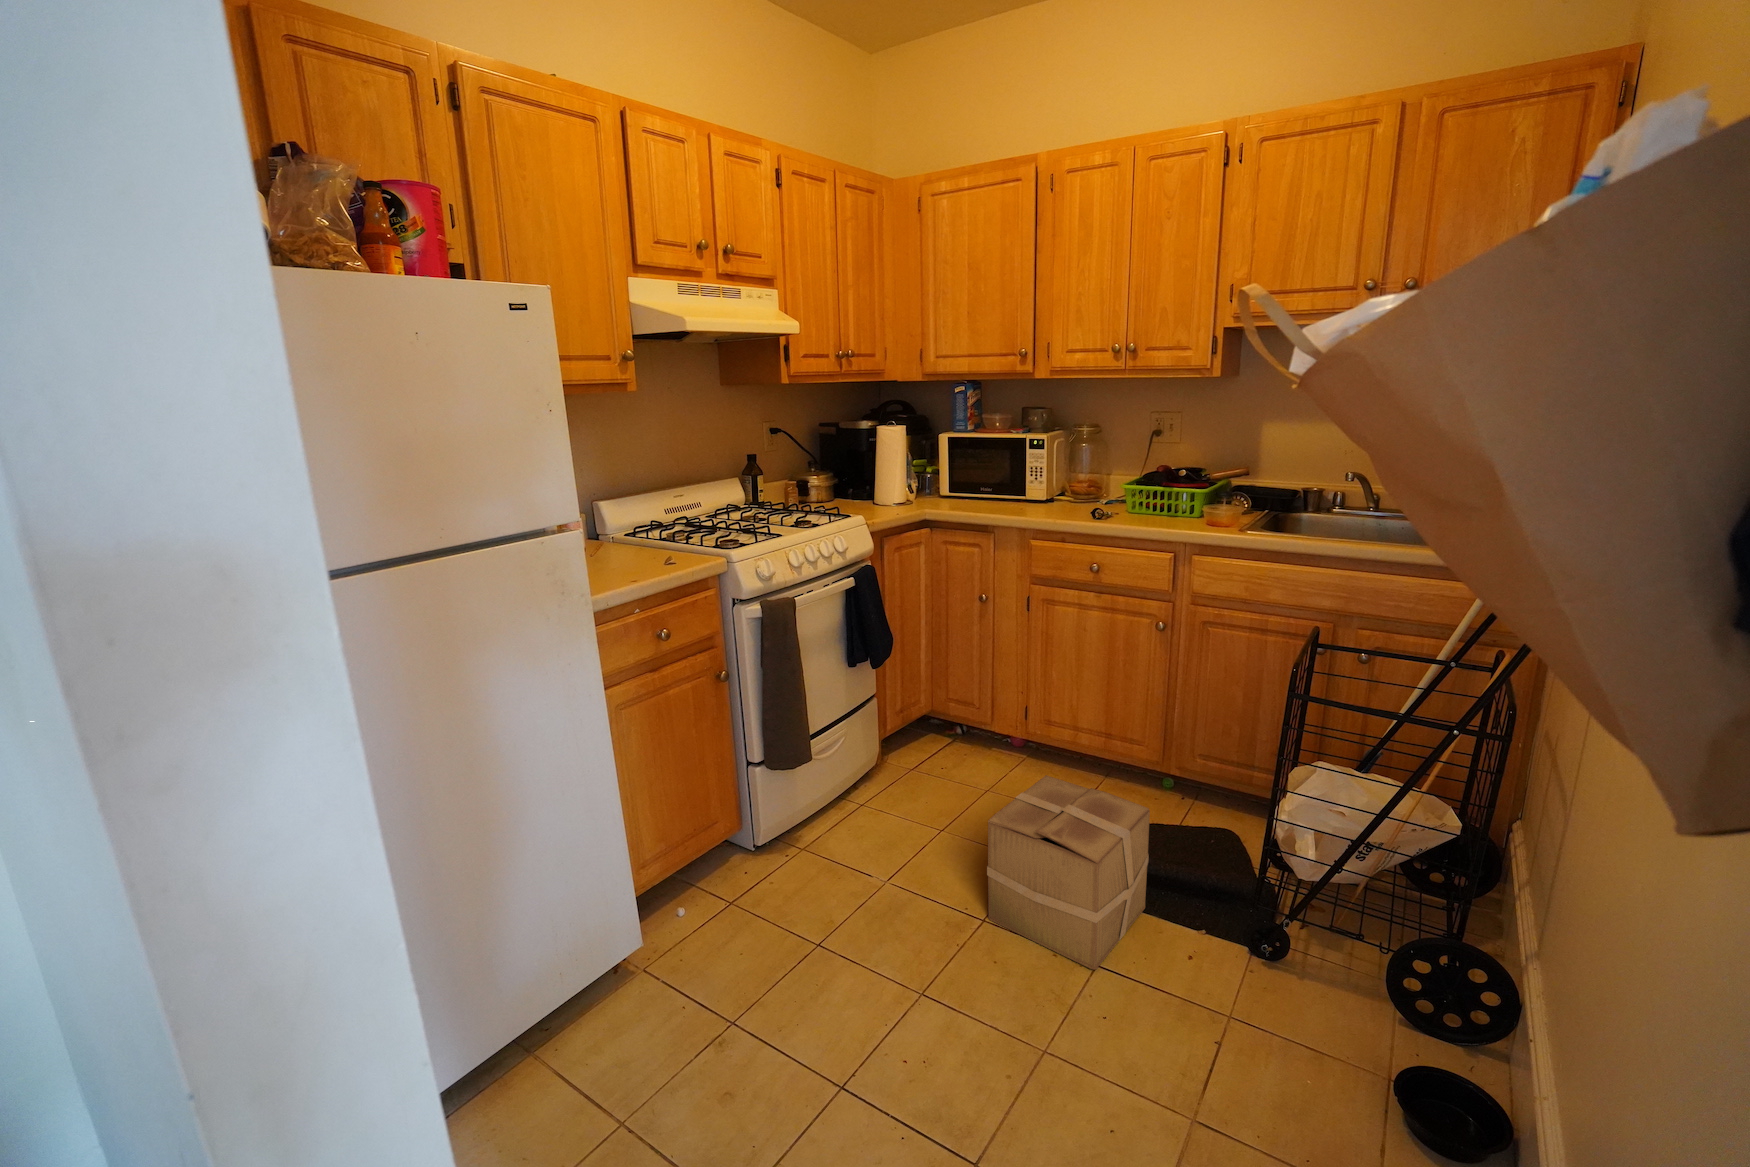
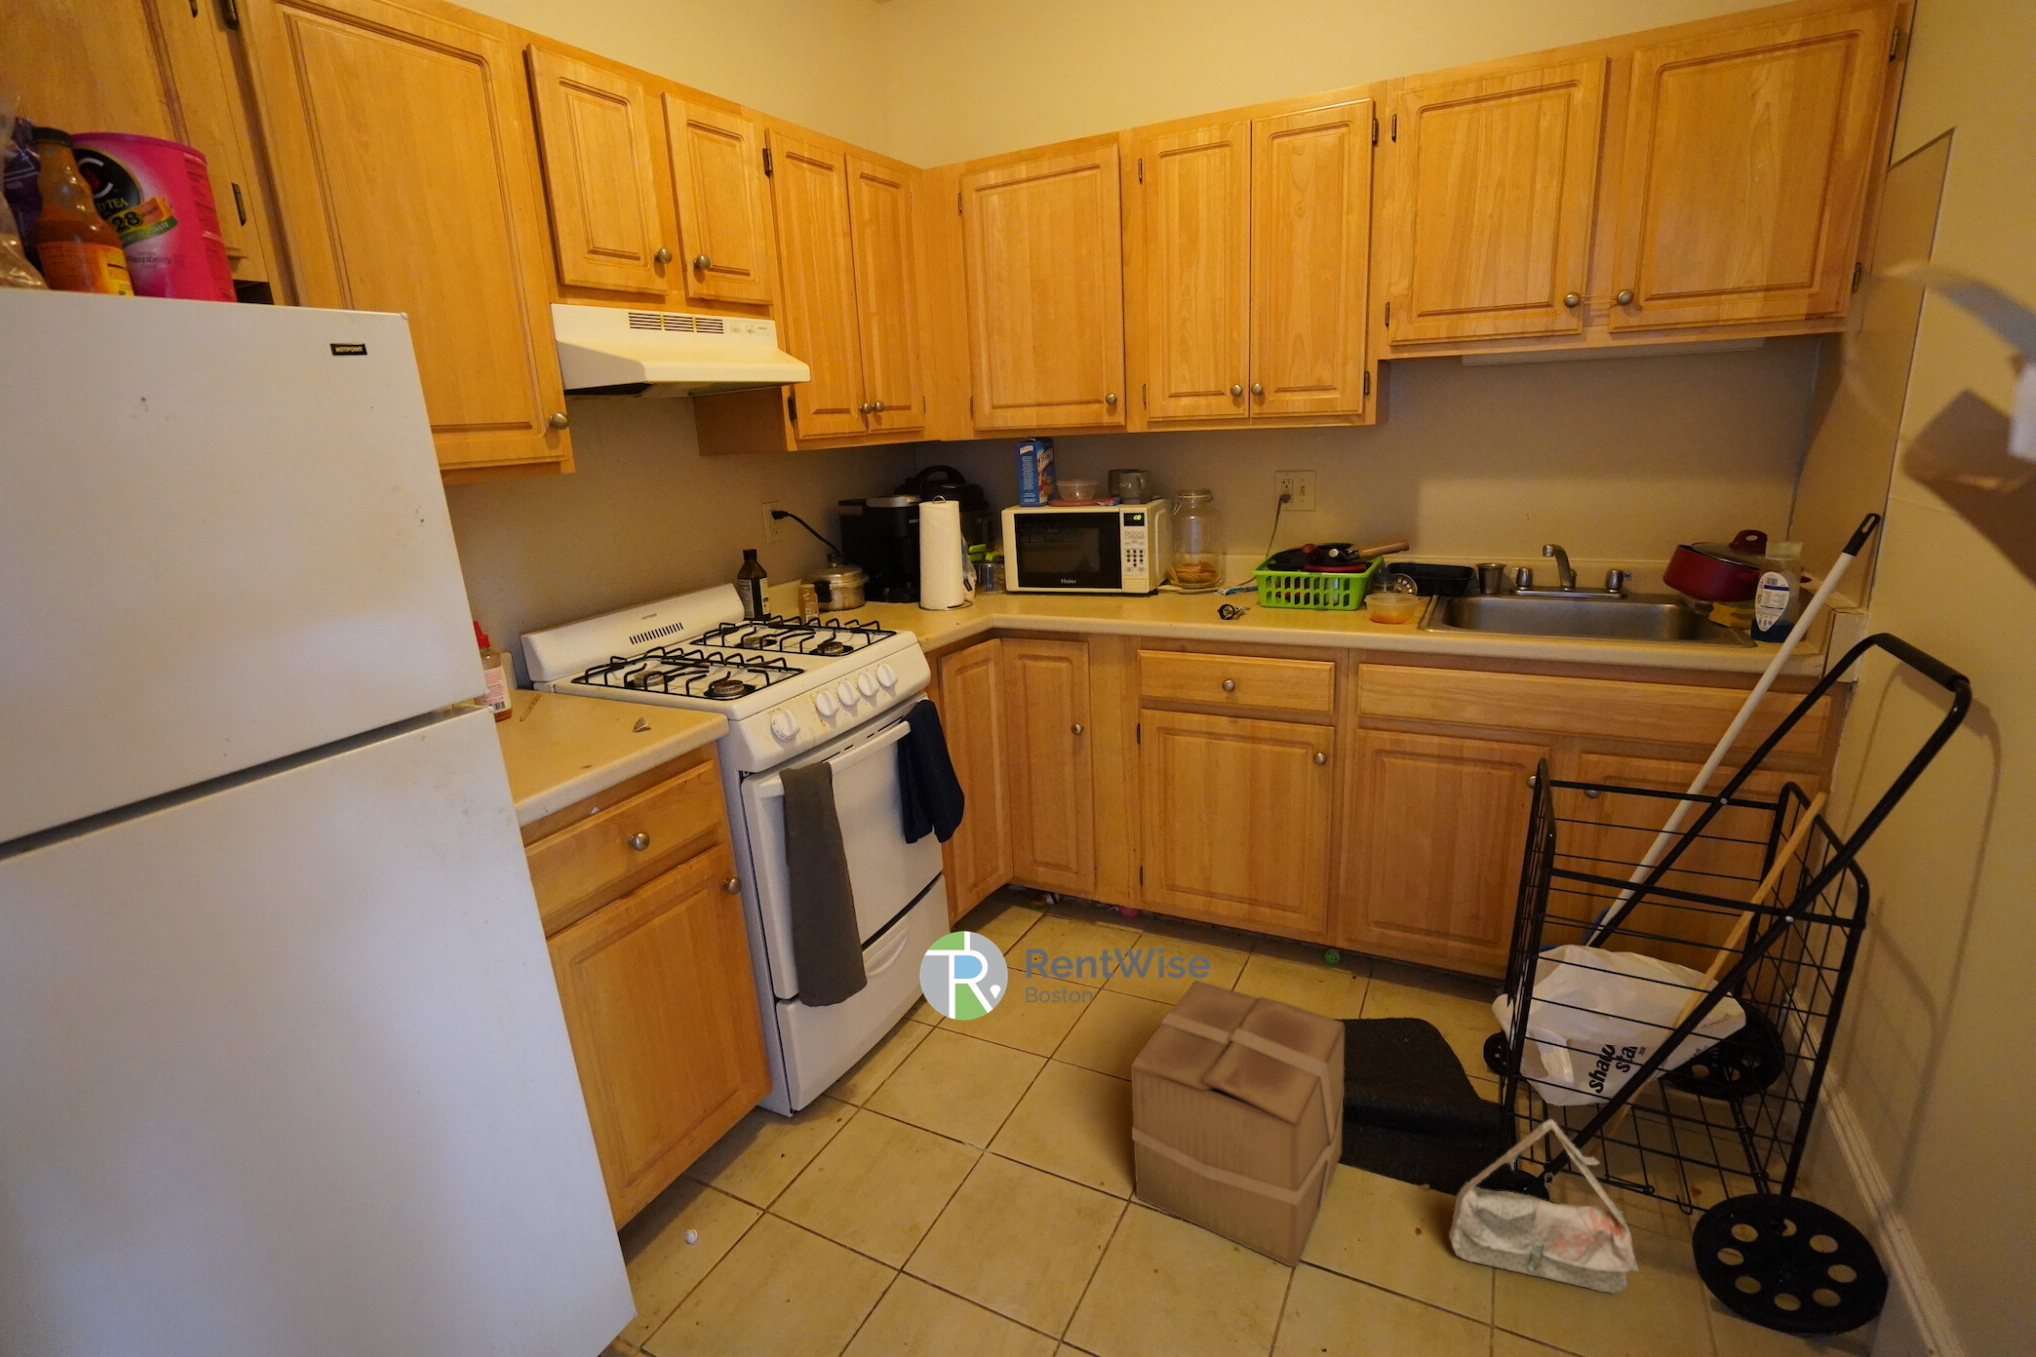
bag: none [1211,876,1344,1010] -> present [1449,1120,1638,1294]

